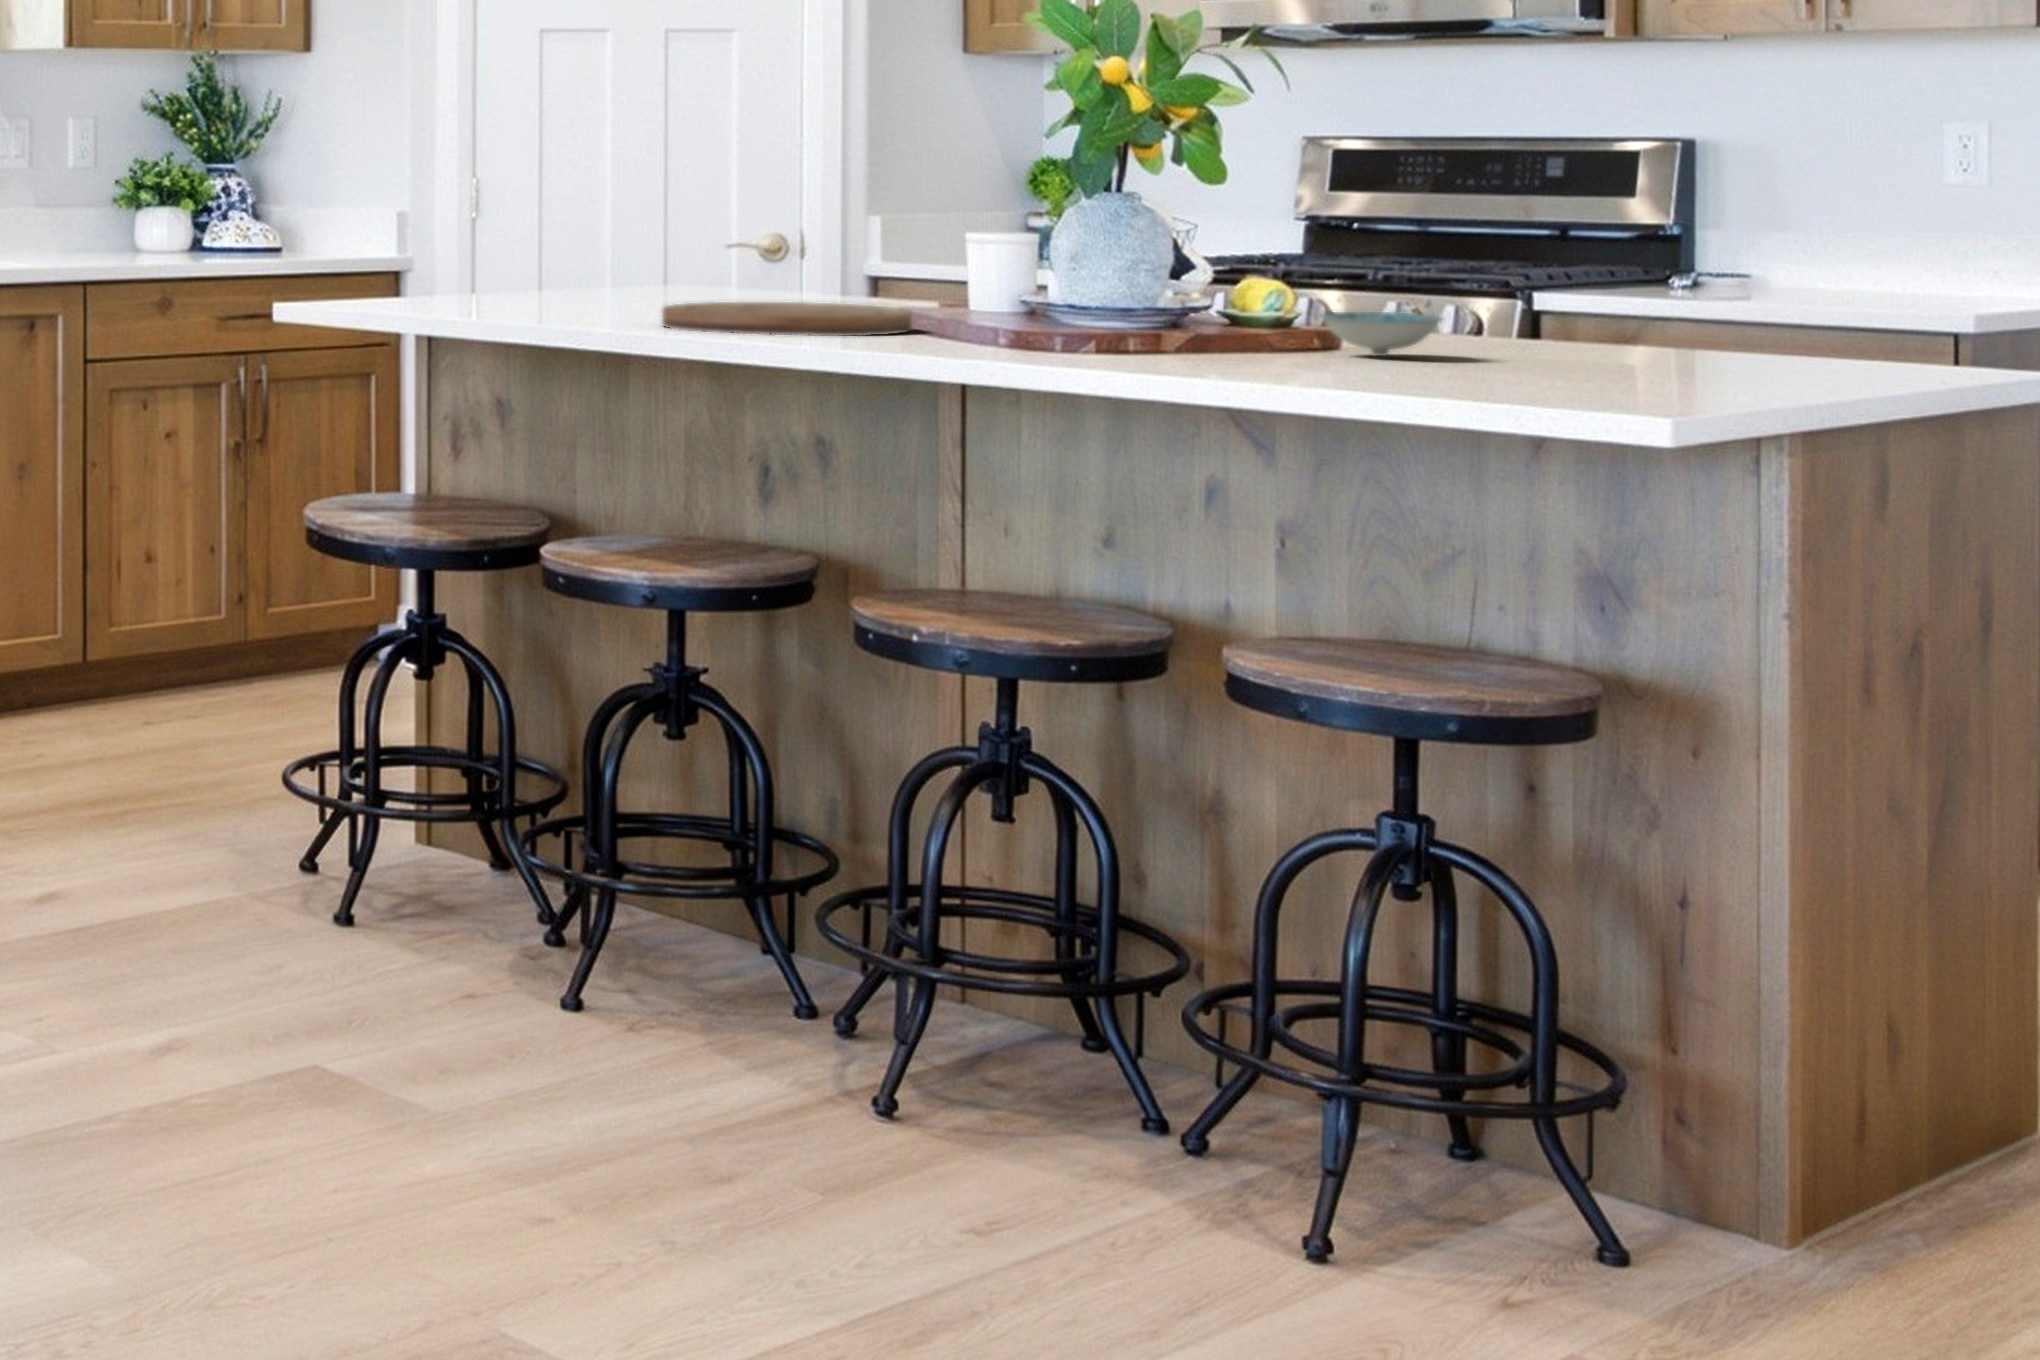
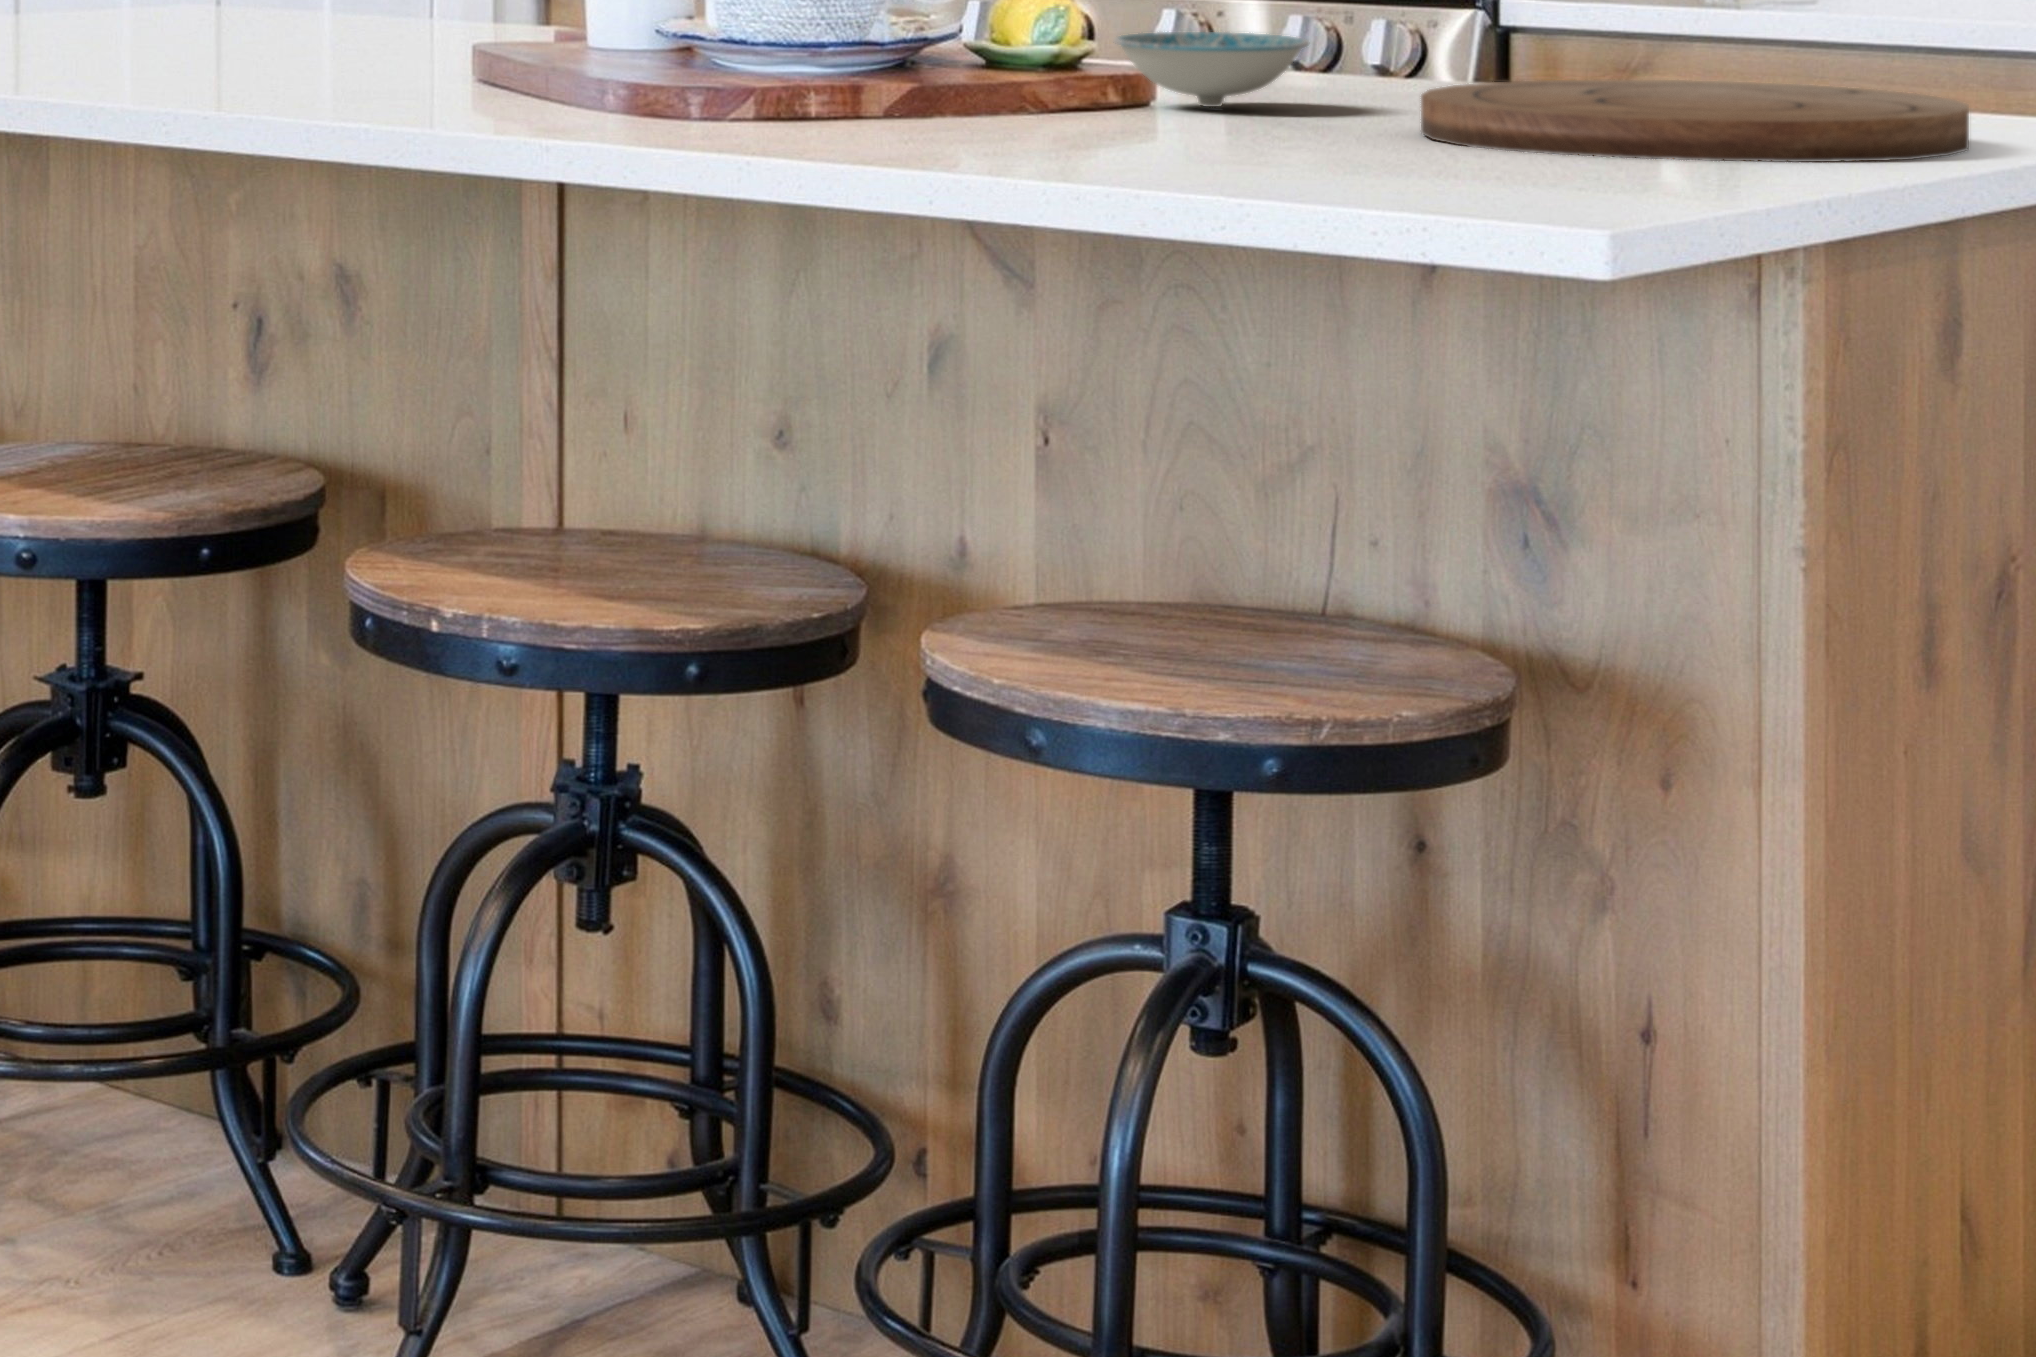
cutting board: present [662,302,912,336] -> present [1421,80,1969,162]

